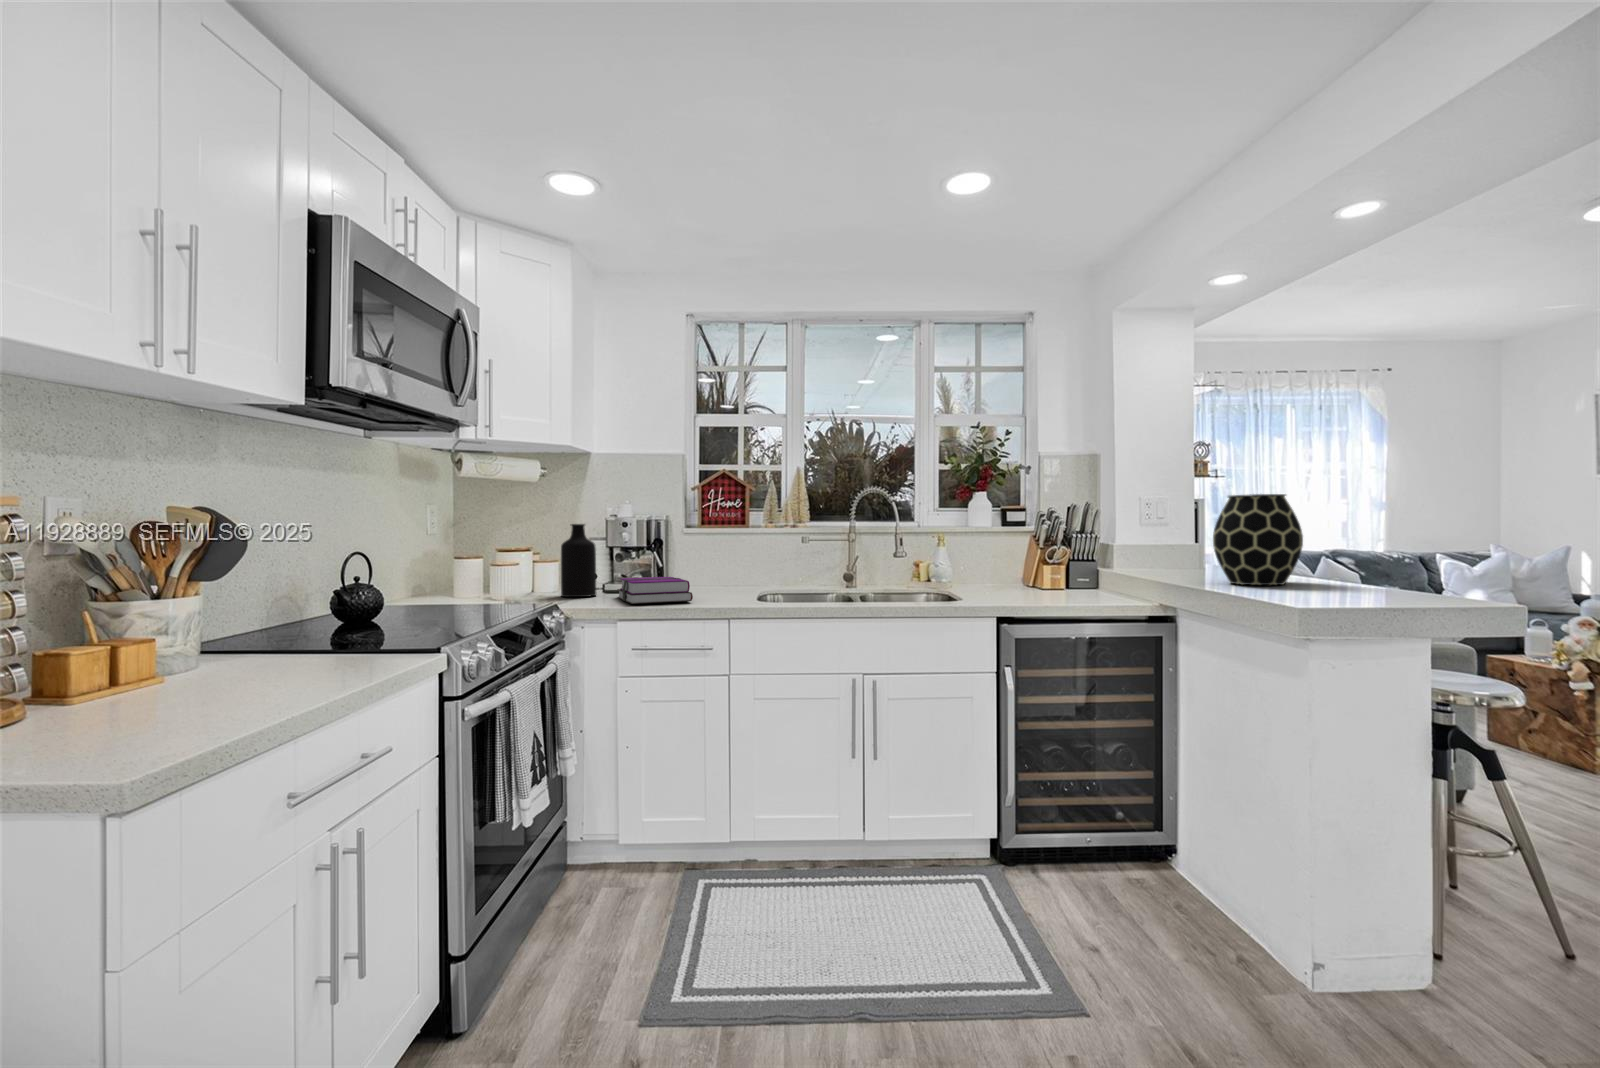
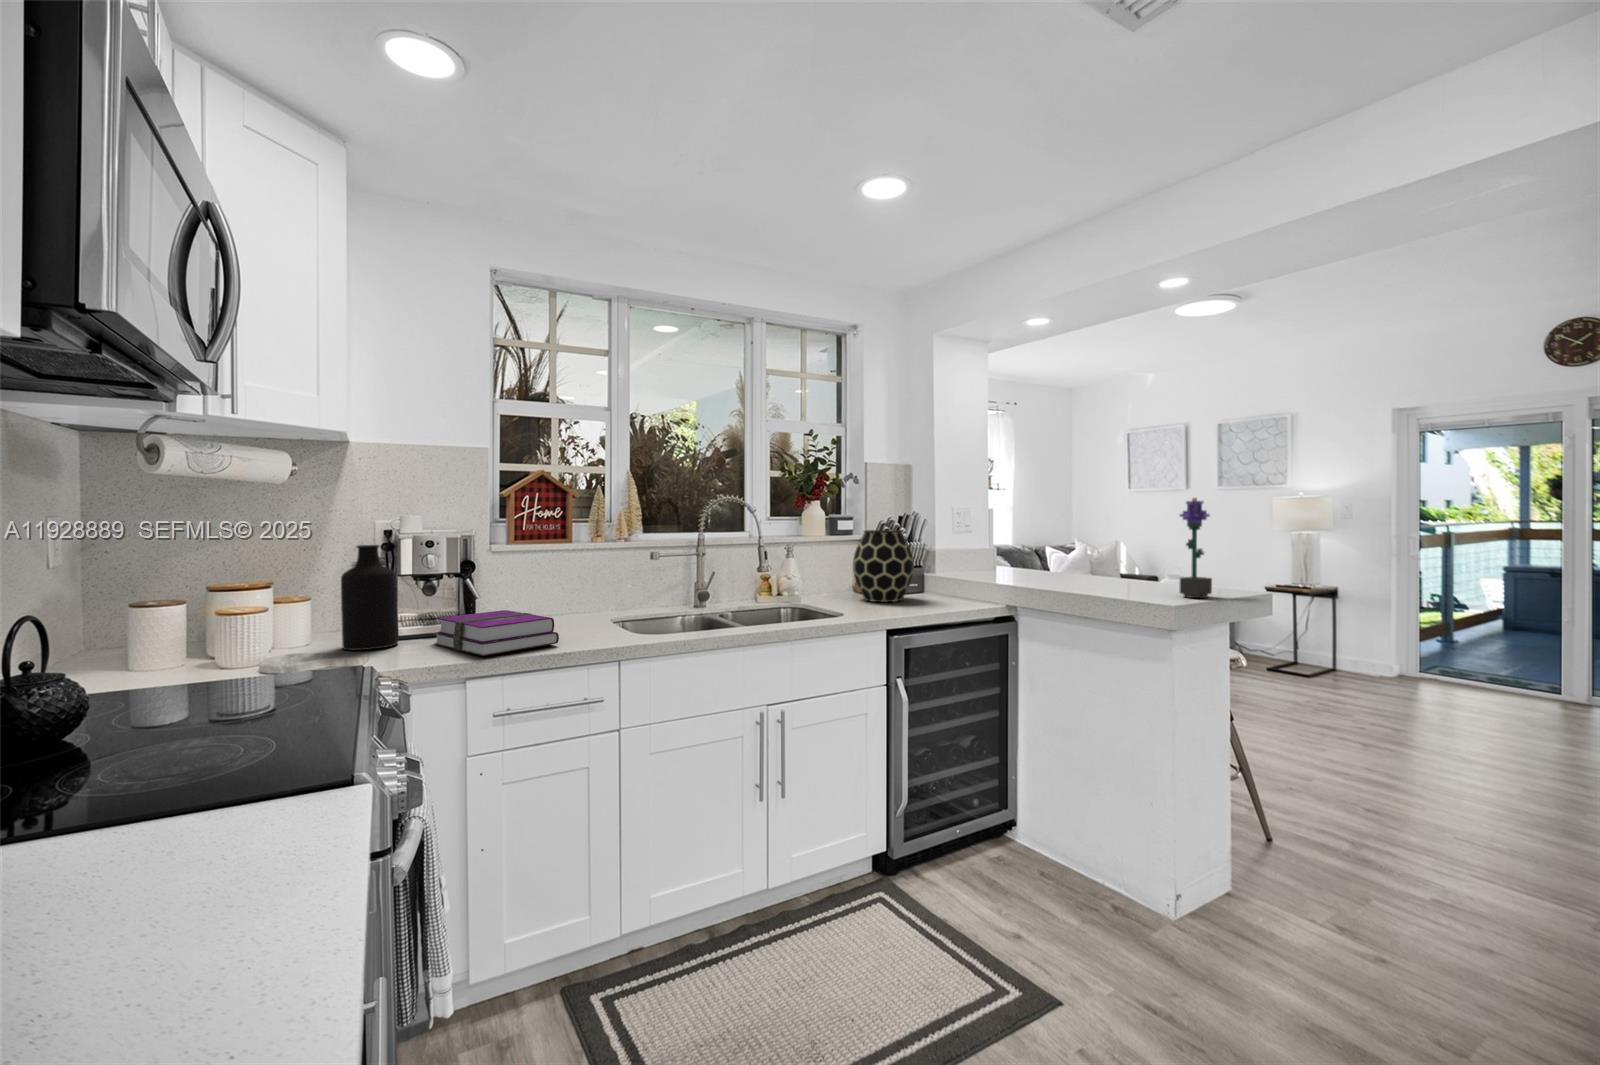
potted flower: none [1351,474,1395,595] -> present [1180,498,1212,598]
vase: present [1213,494,1303,585] -> present [853,530,914,602]

